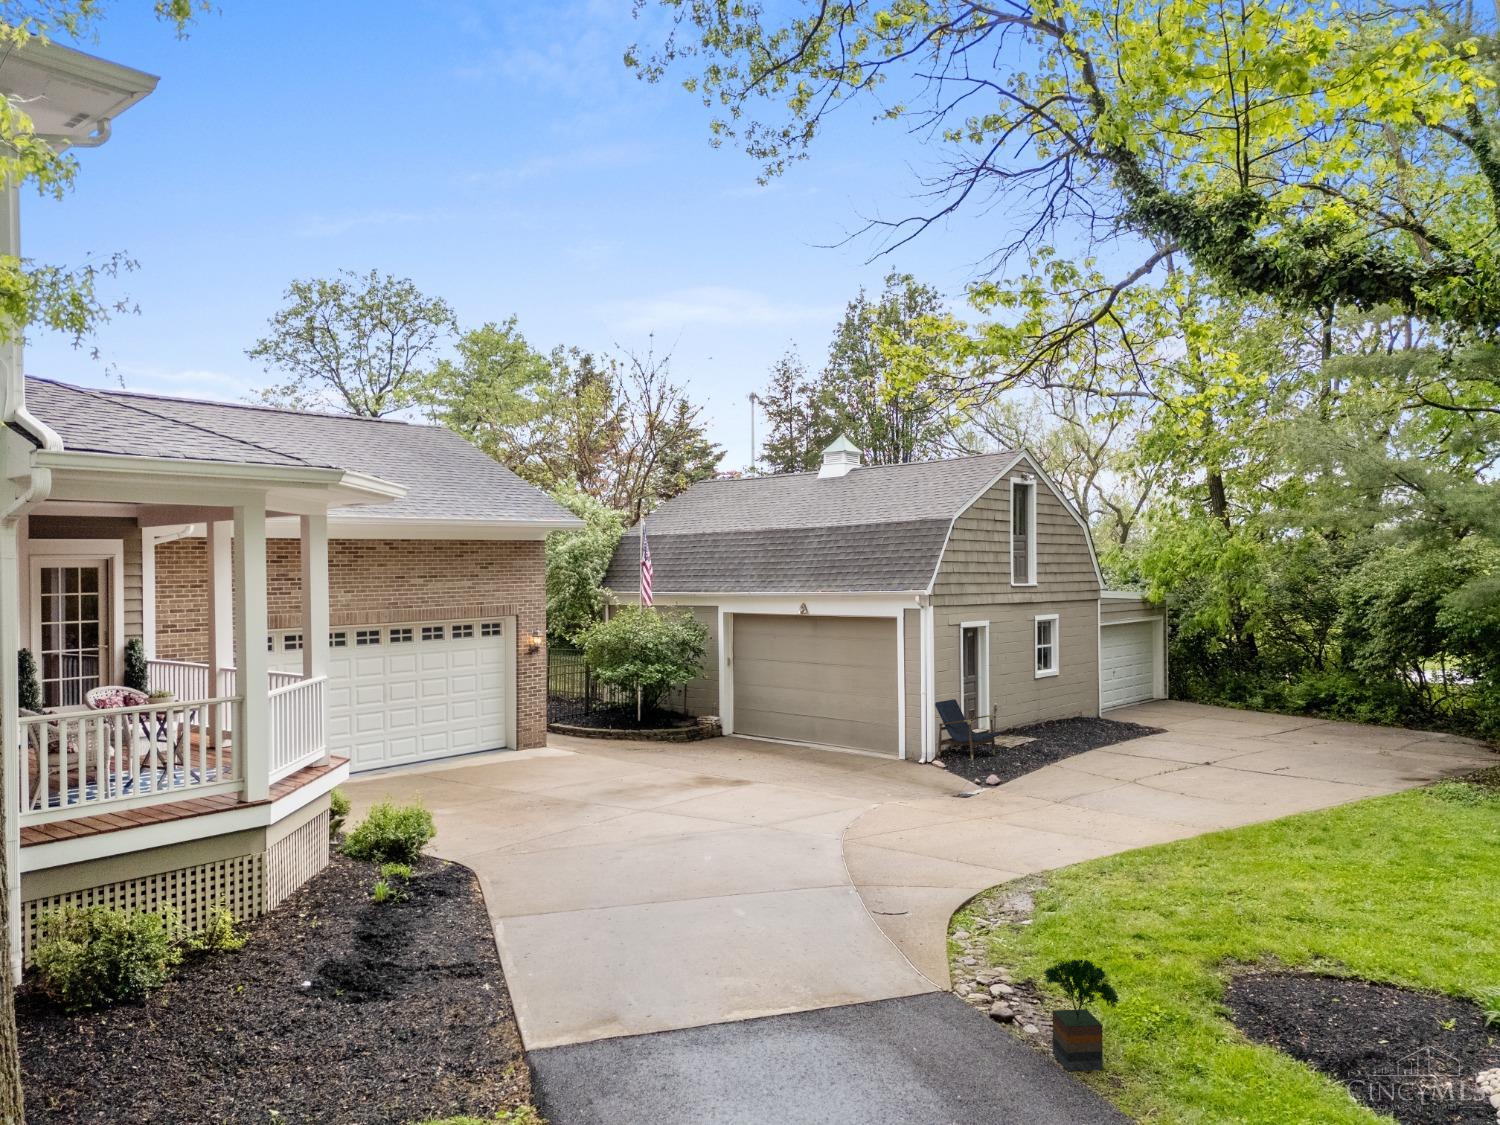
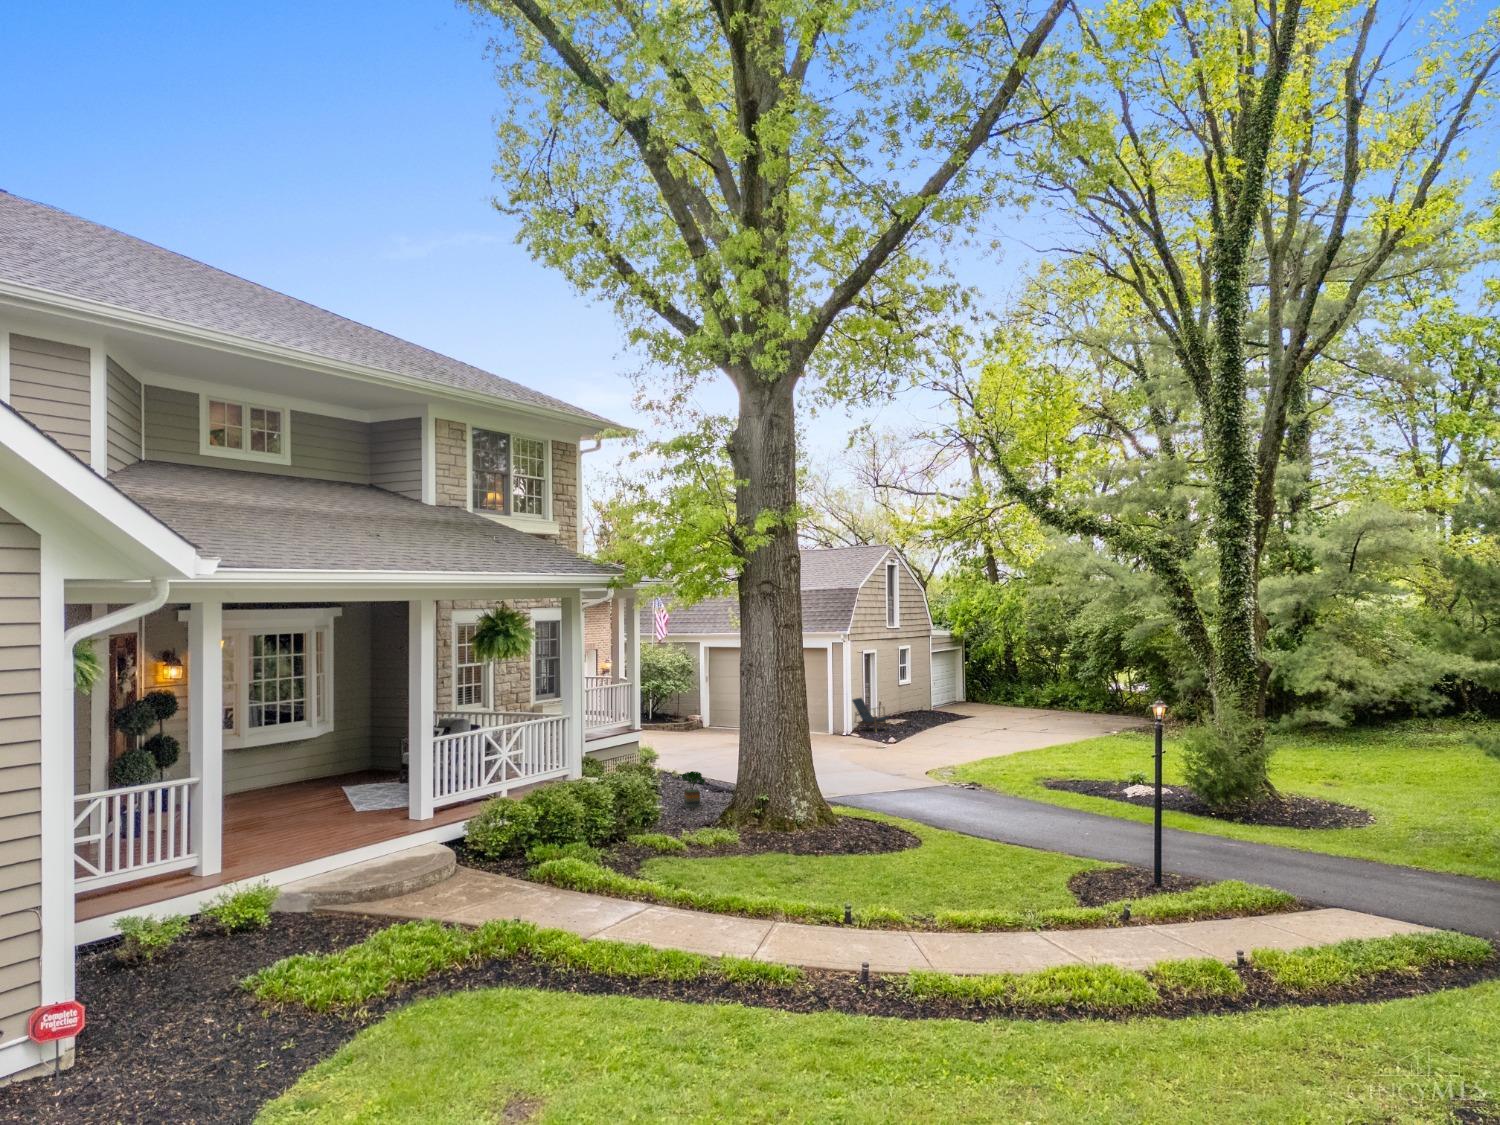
potted tree: present [1044,959,1119,1071] -> present [681,771,705,808]

